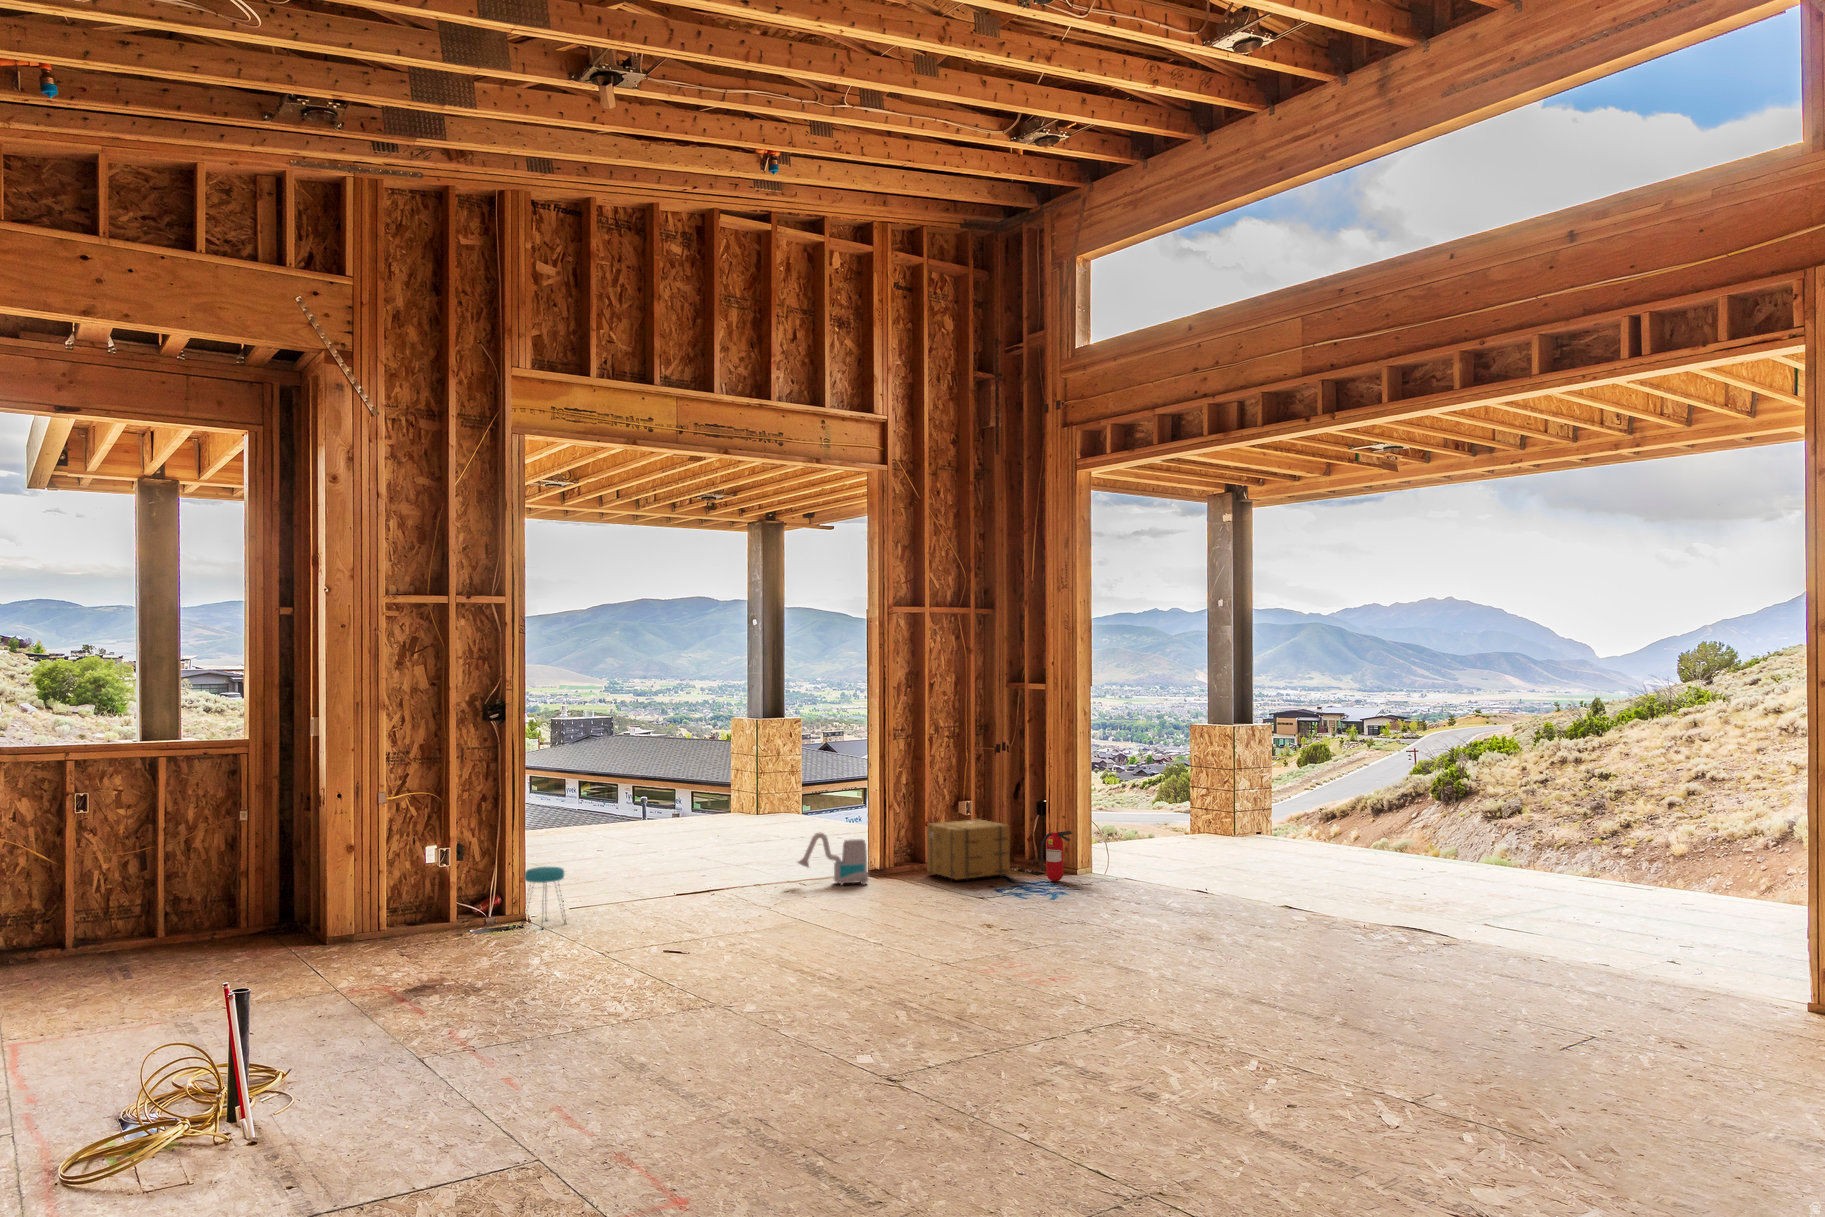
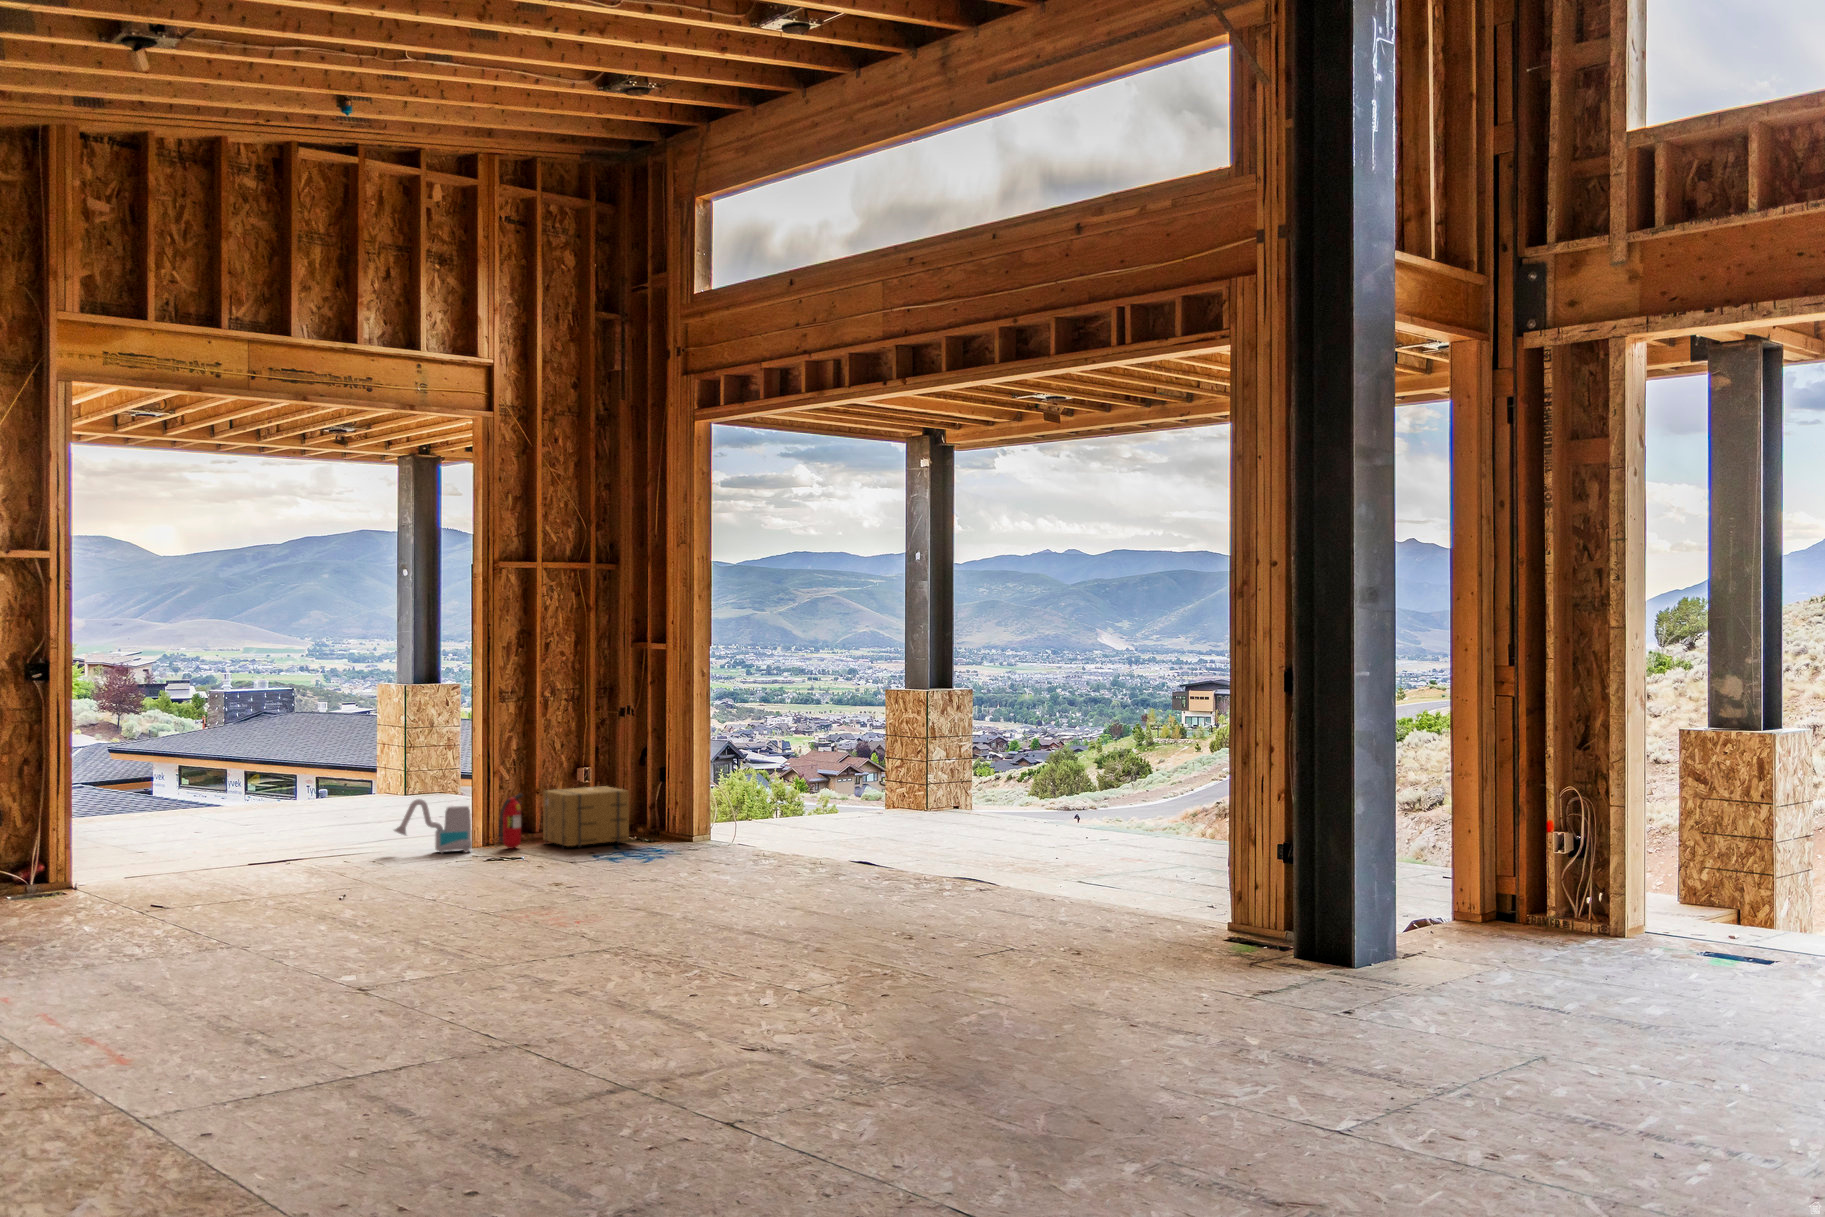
fire extinguisher: present [1040,831,1072,881] -> present [499,793,523,848]
stool: present [522,867,566,926] -> none [68,831,120,894]

